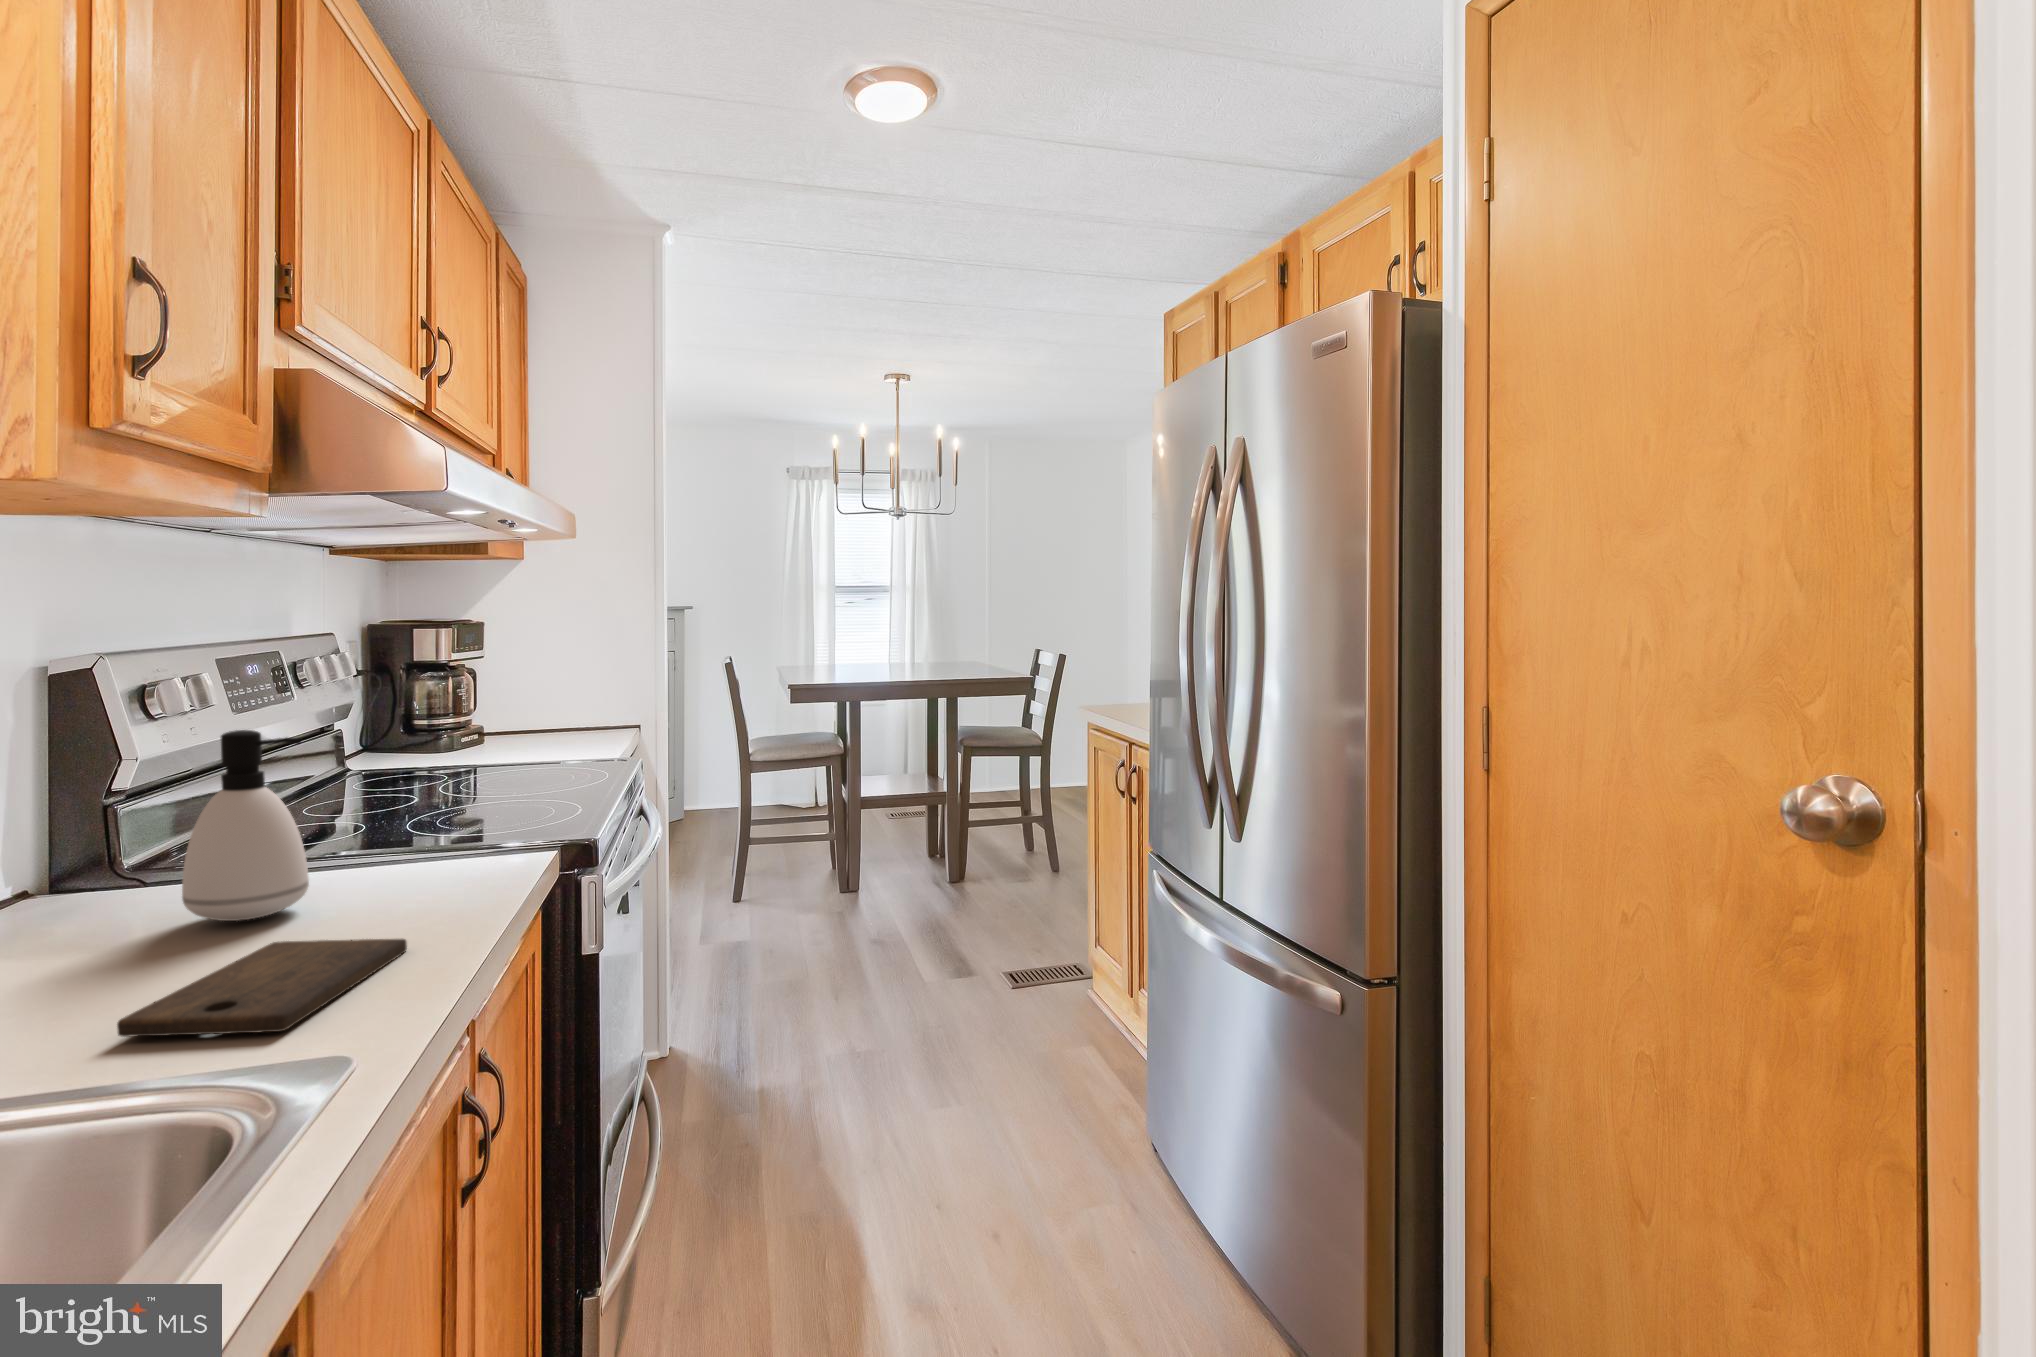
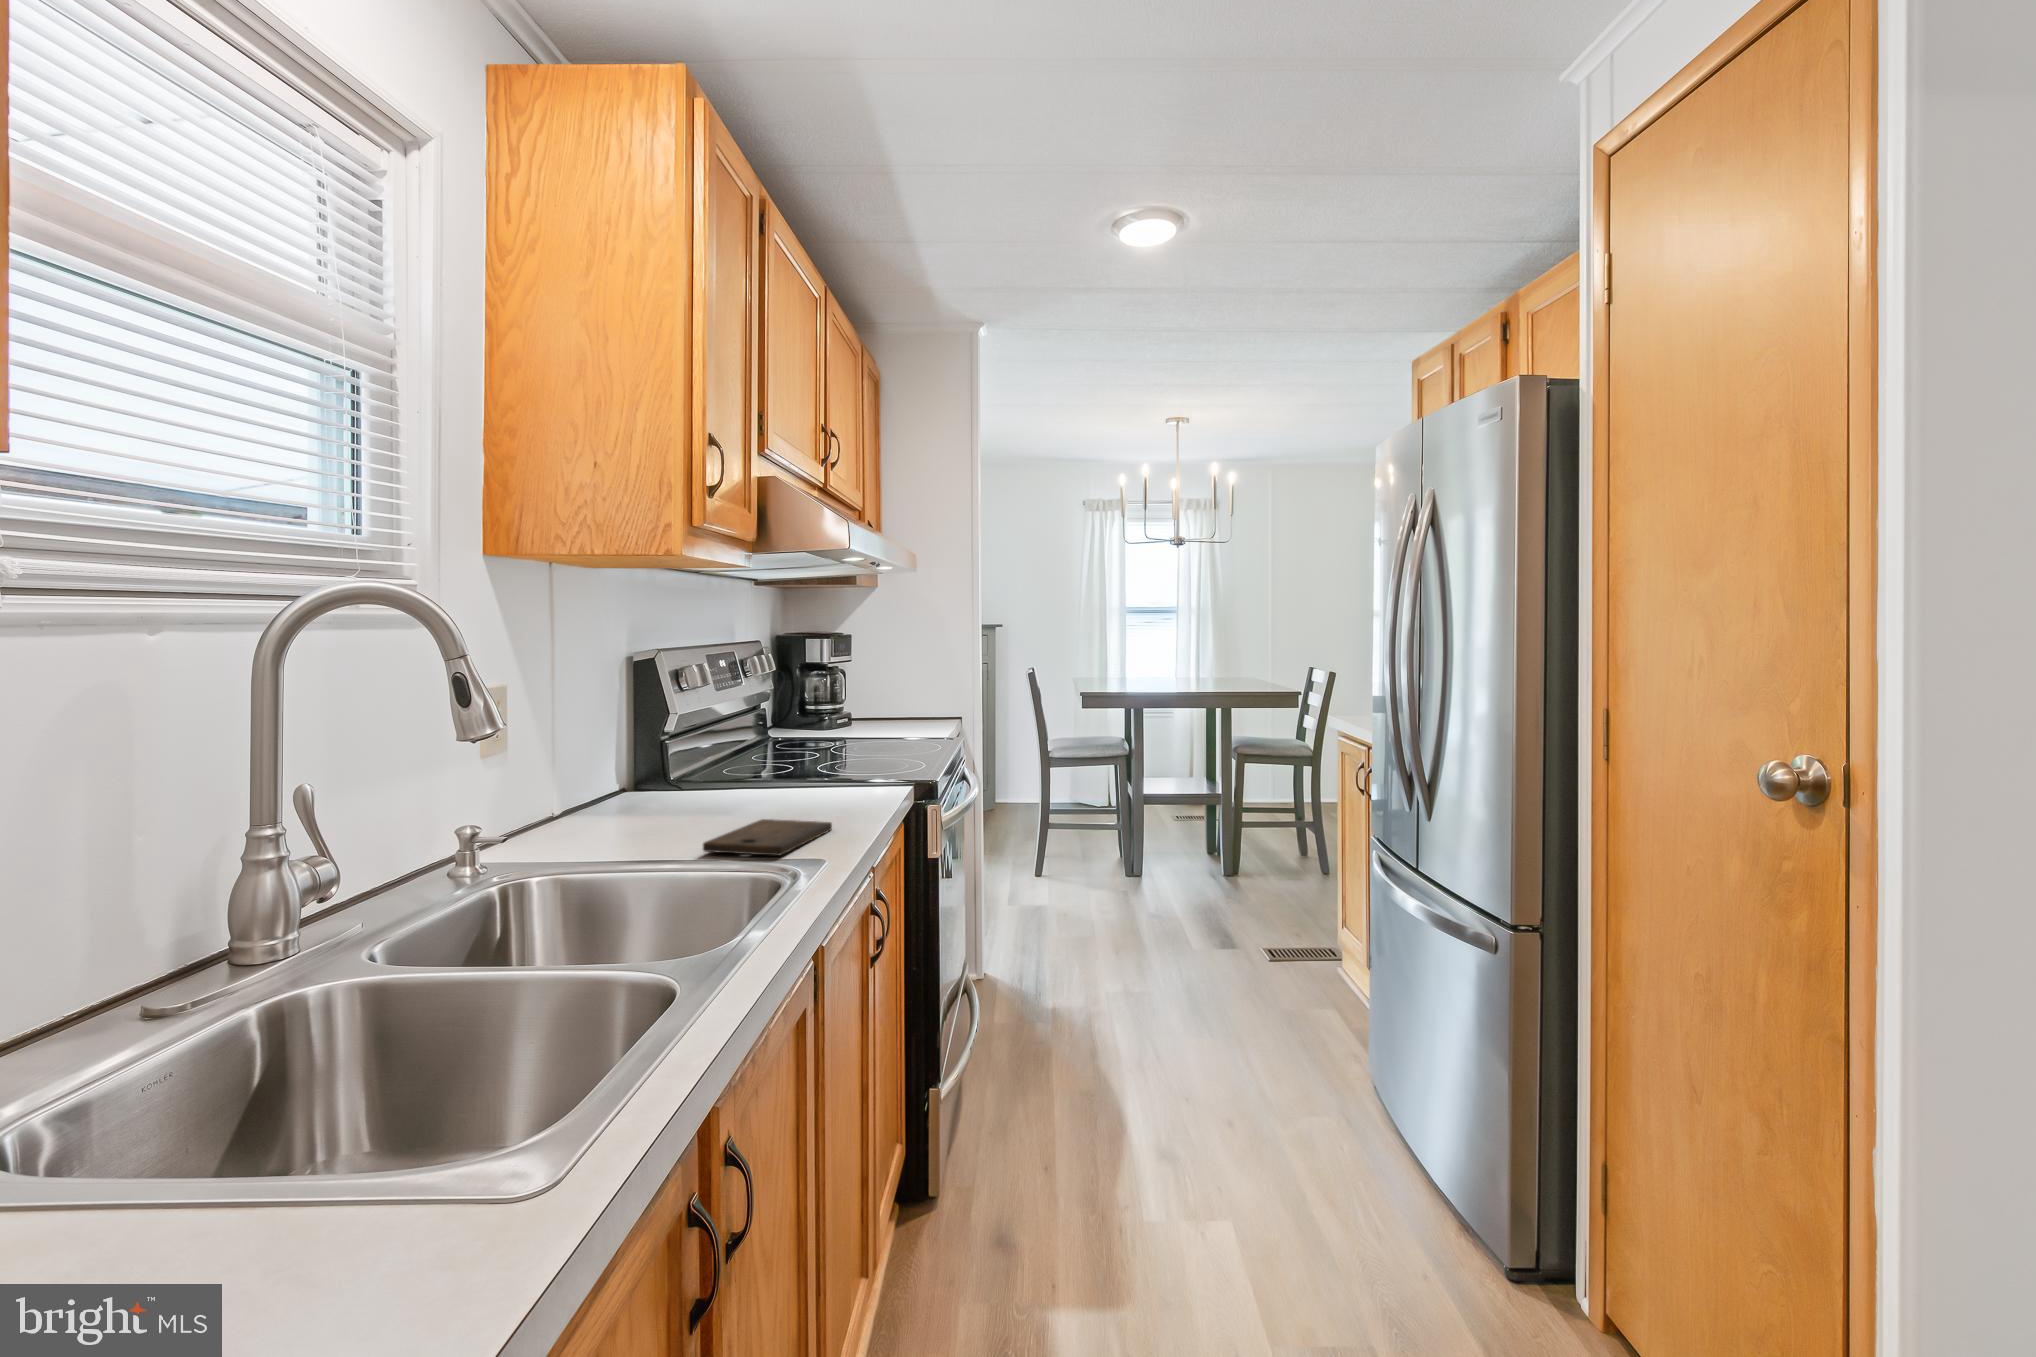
soap dispenser: present [182,730,309,921] -> none [709,697,772,811]

